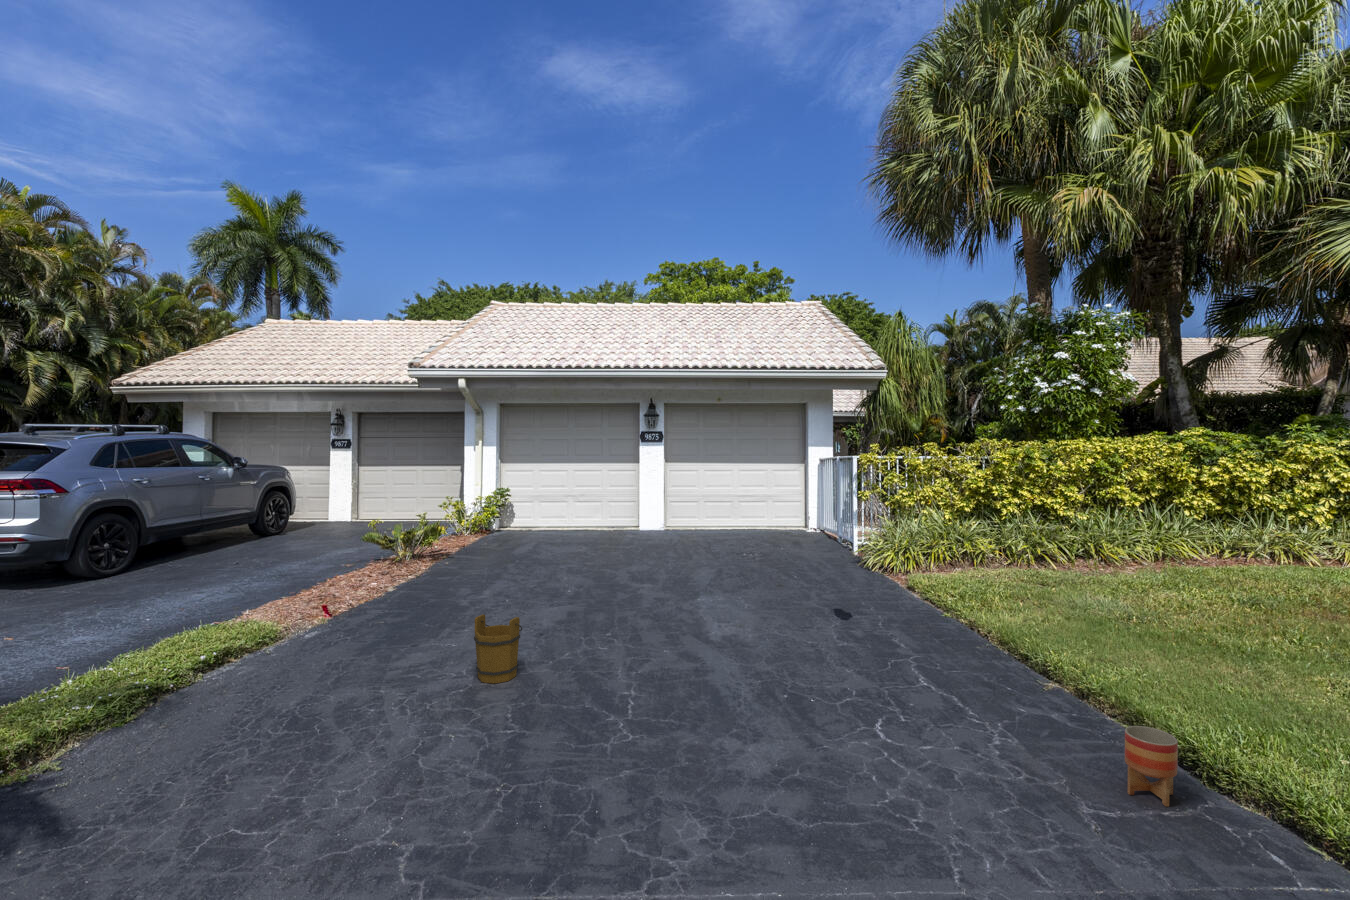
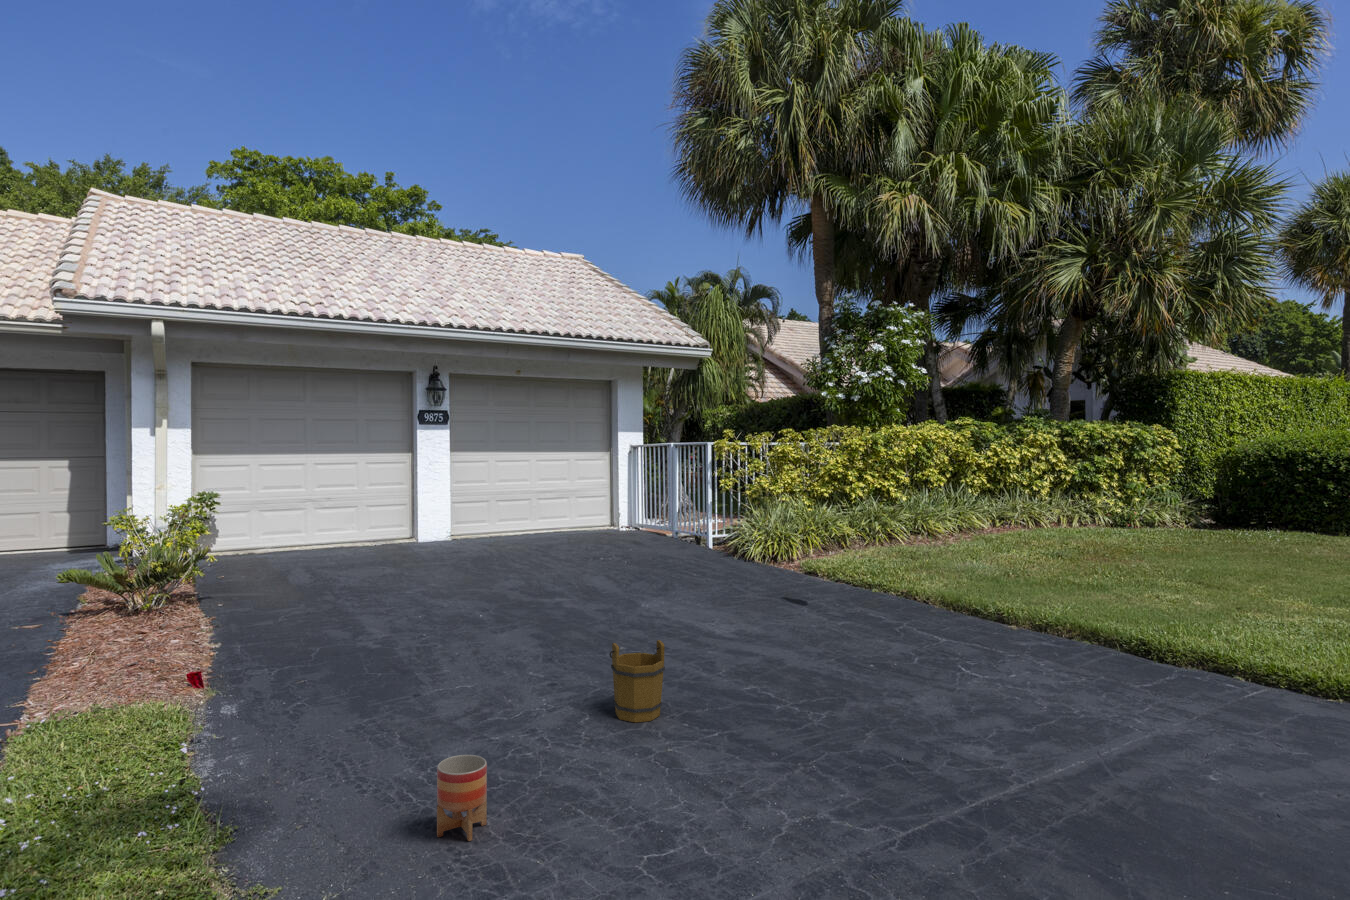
planter: present [1125,726,1178,807] -> present [437,755,487,841]

